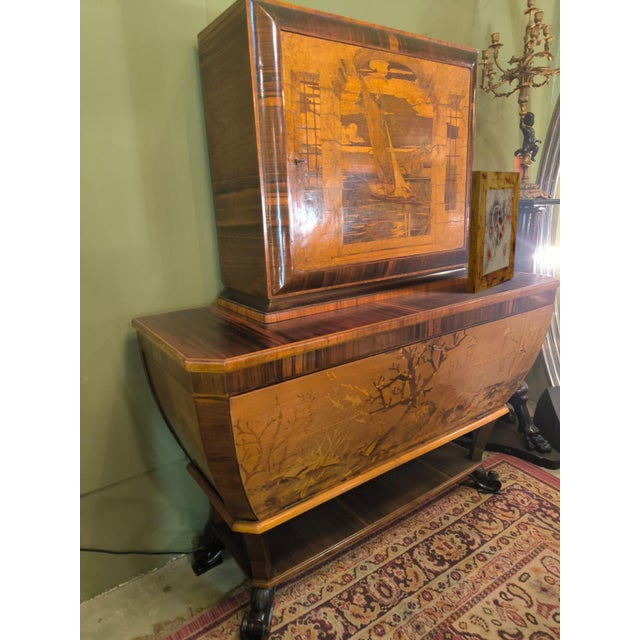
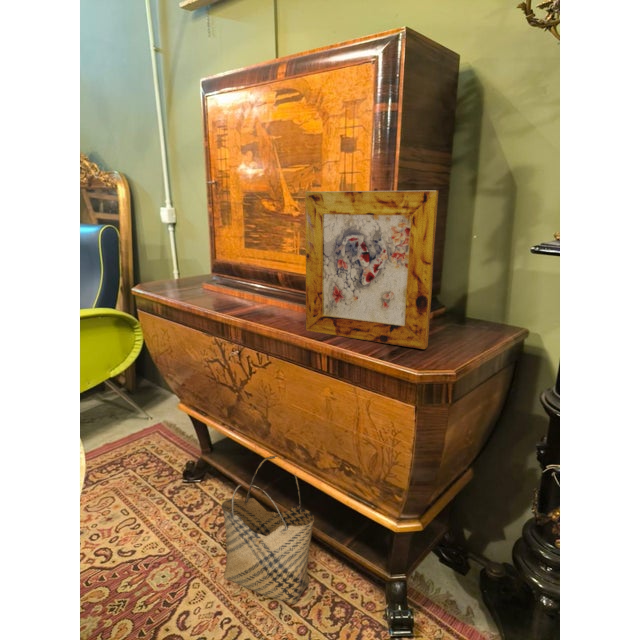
woven basket: none [427,440,487,591] -> present [221,456,314,604]

